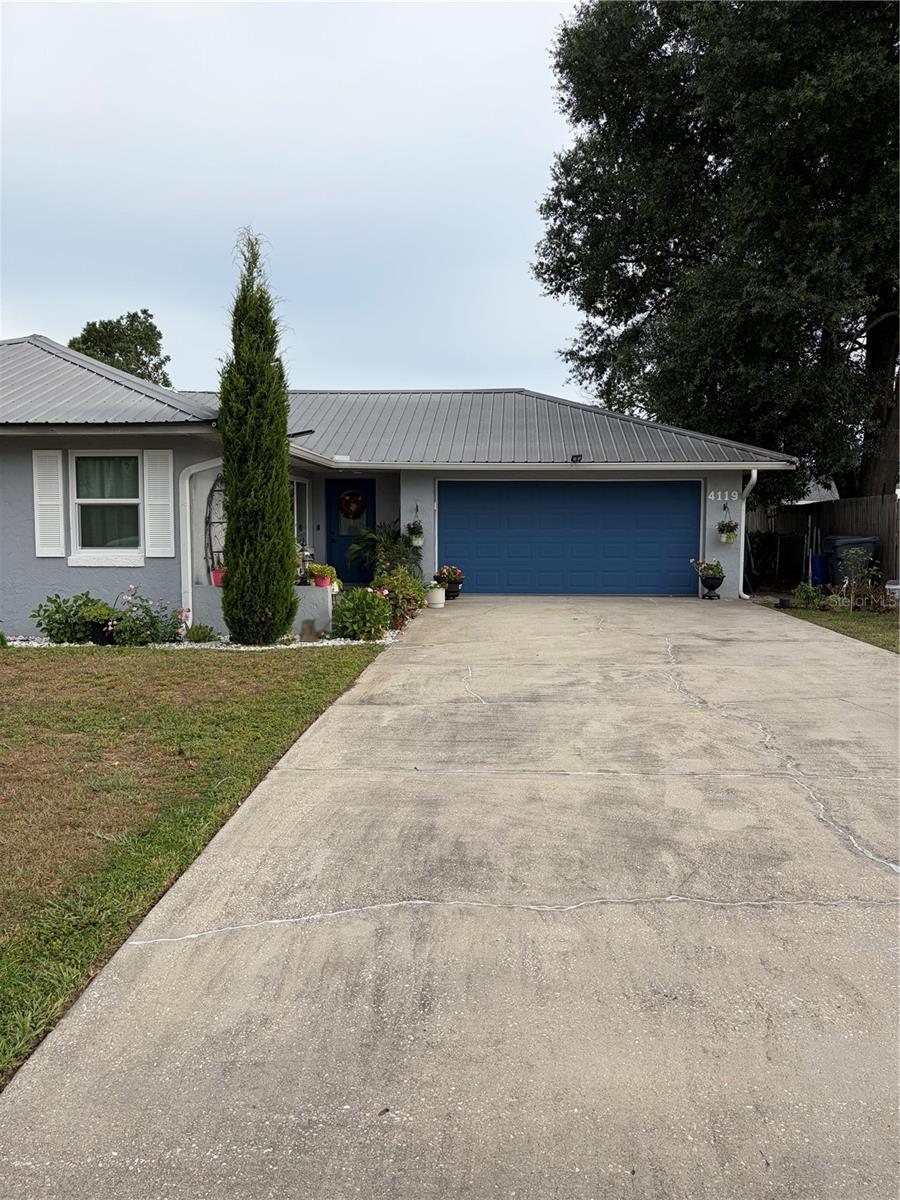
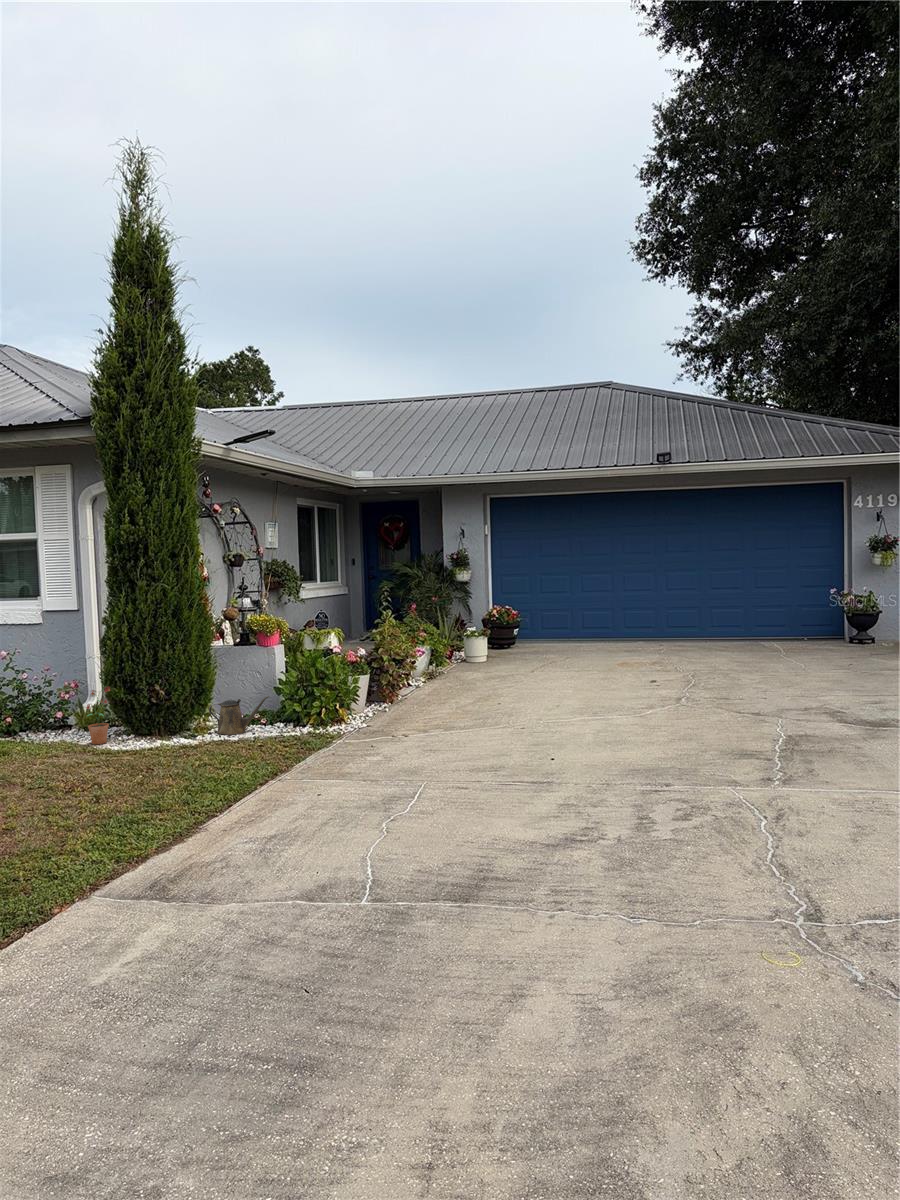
potted plant: none [217,608,234,646] -> present [86,687,110,744]

